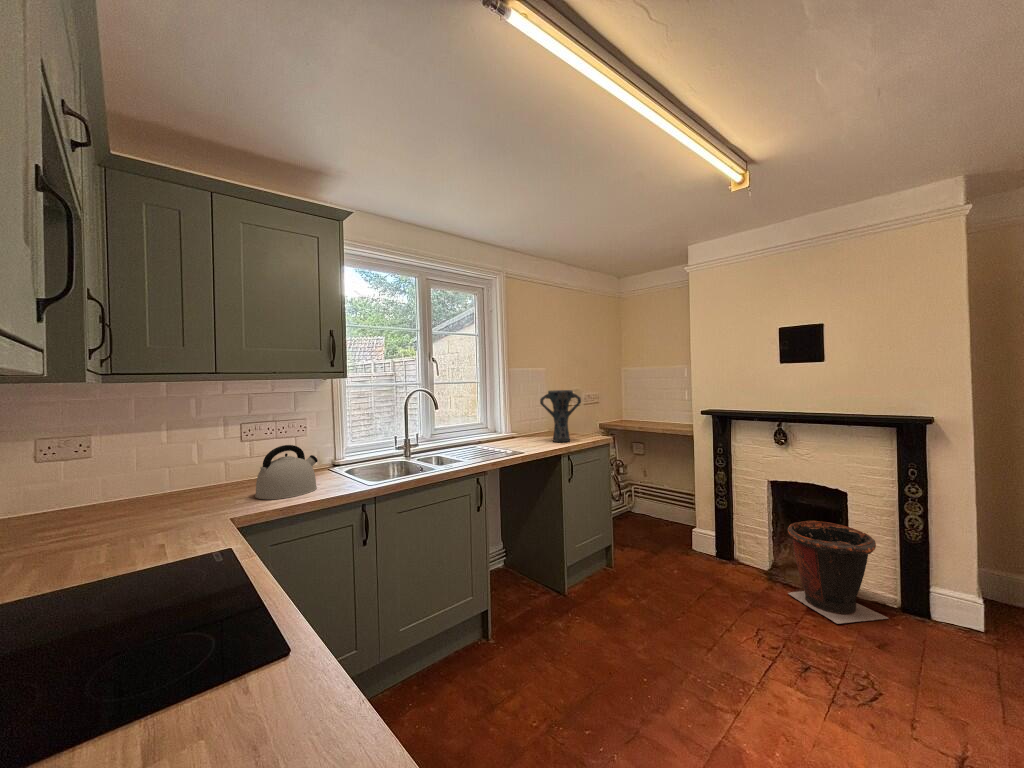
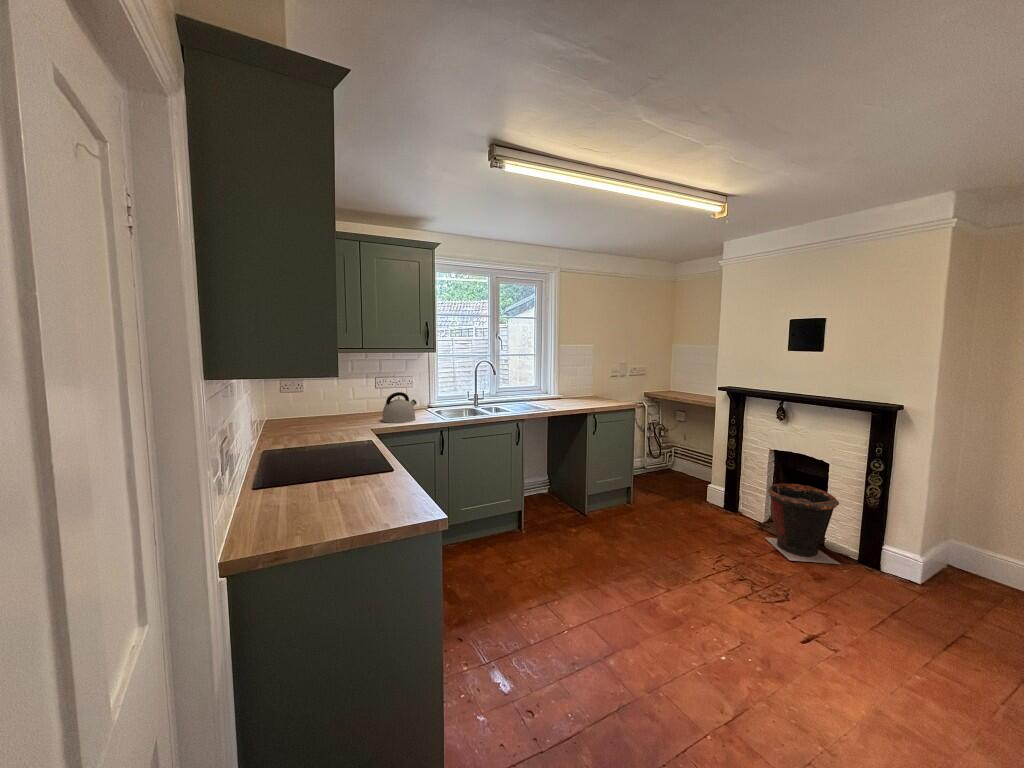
vase: present [540,390,581,442] -> none [579,364,613,405]

